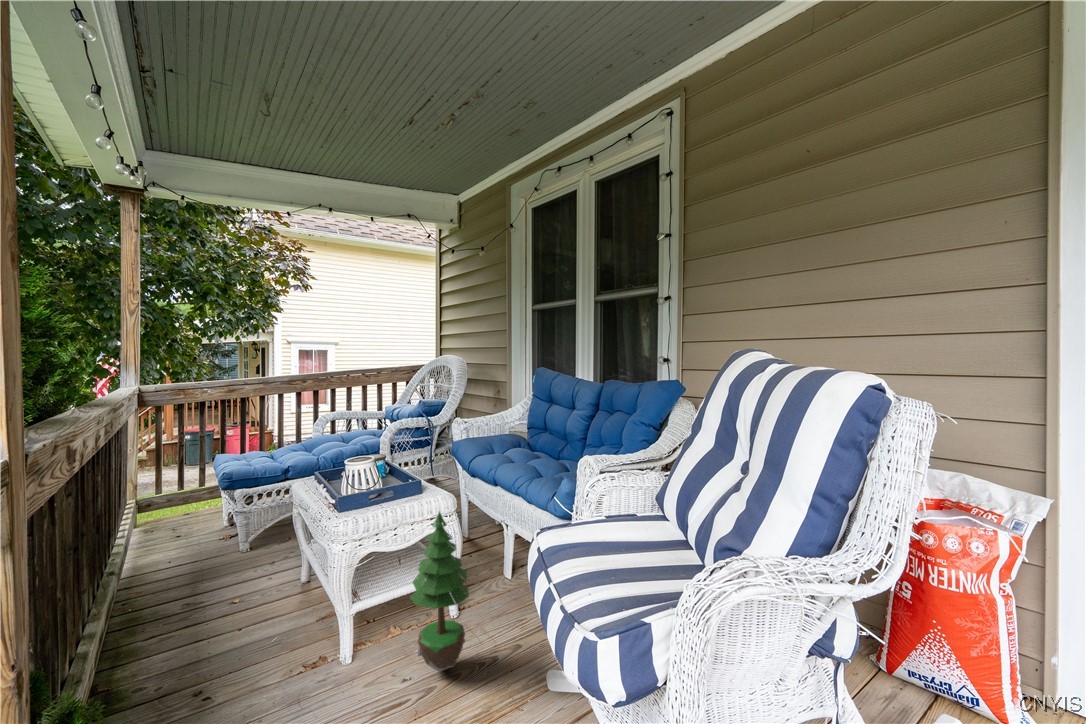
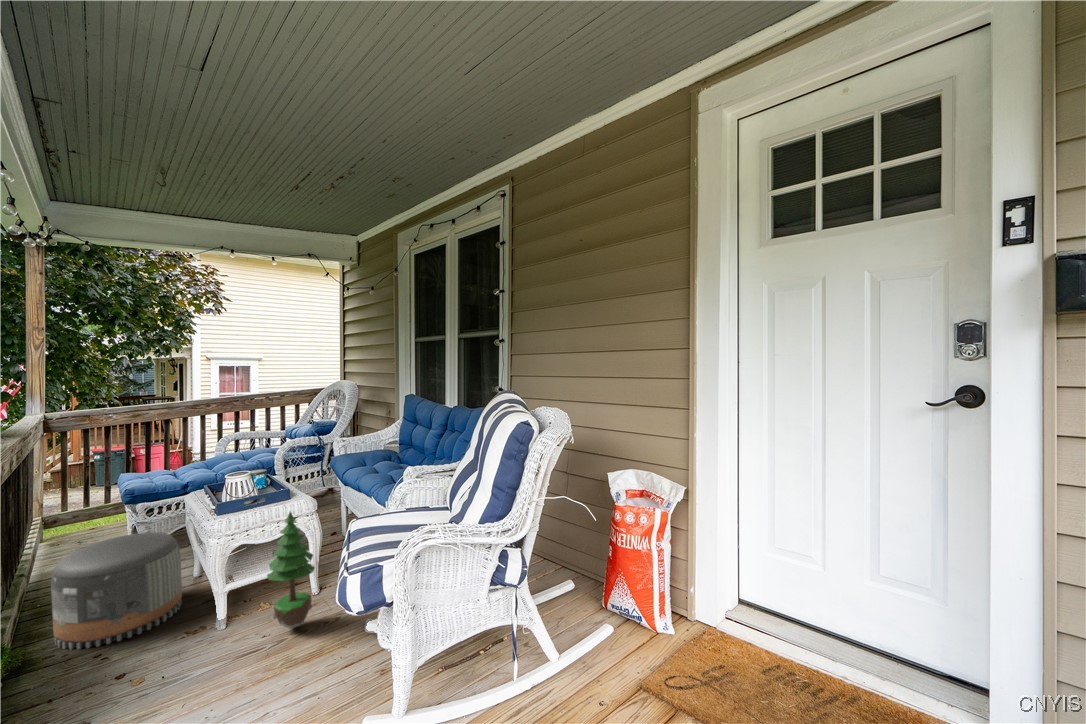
pouf: none [145,528,294,680] -> present [51,533,182,649]

